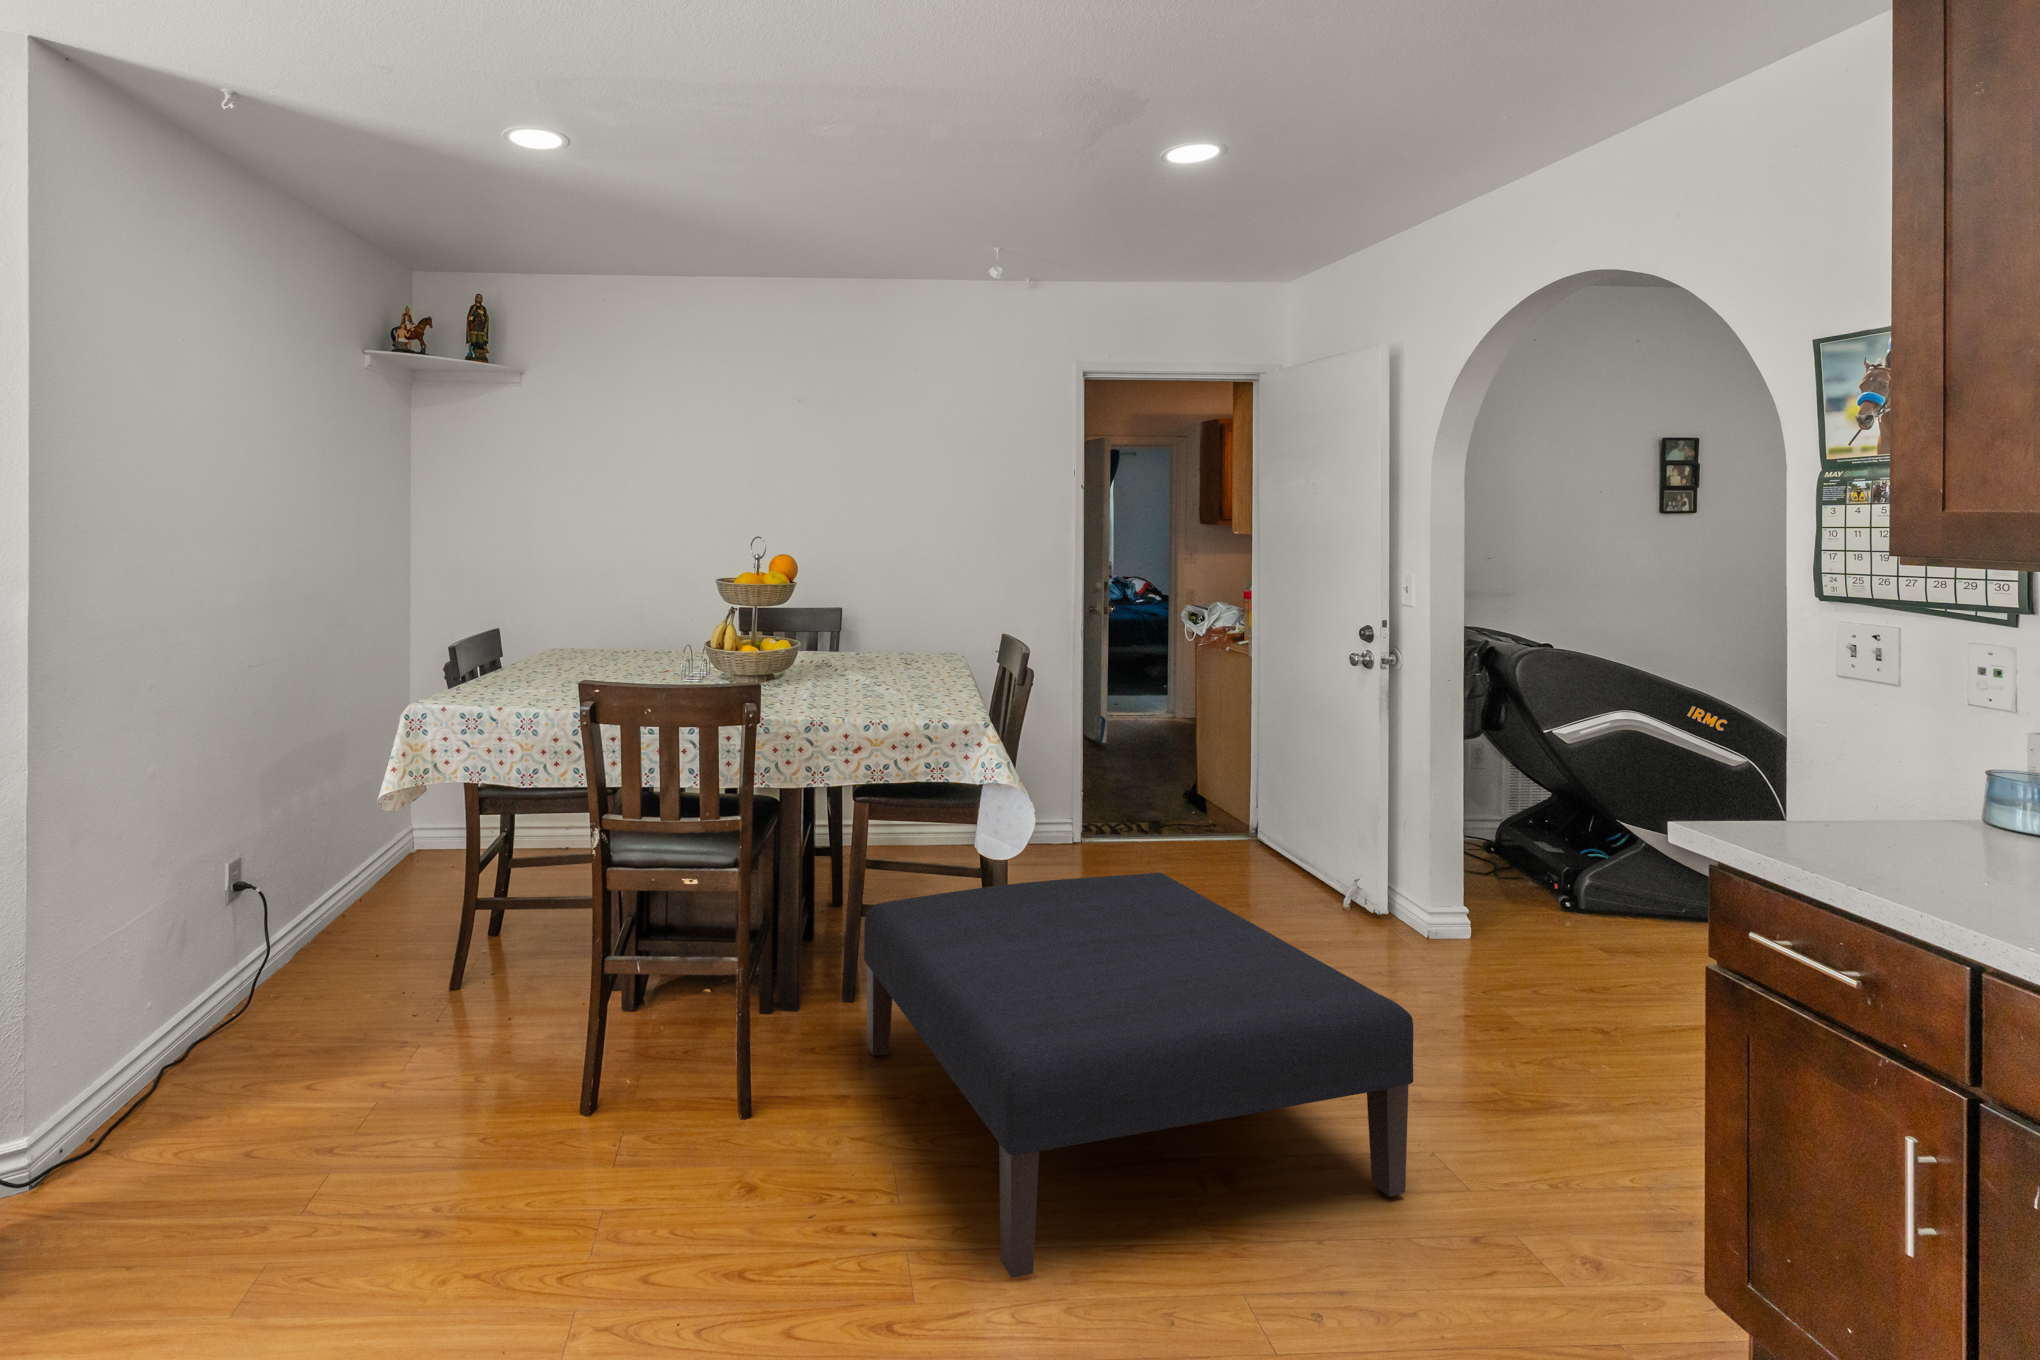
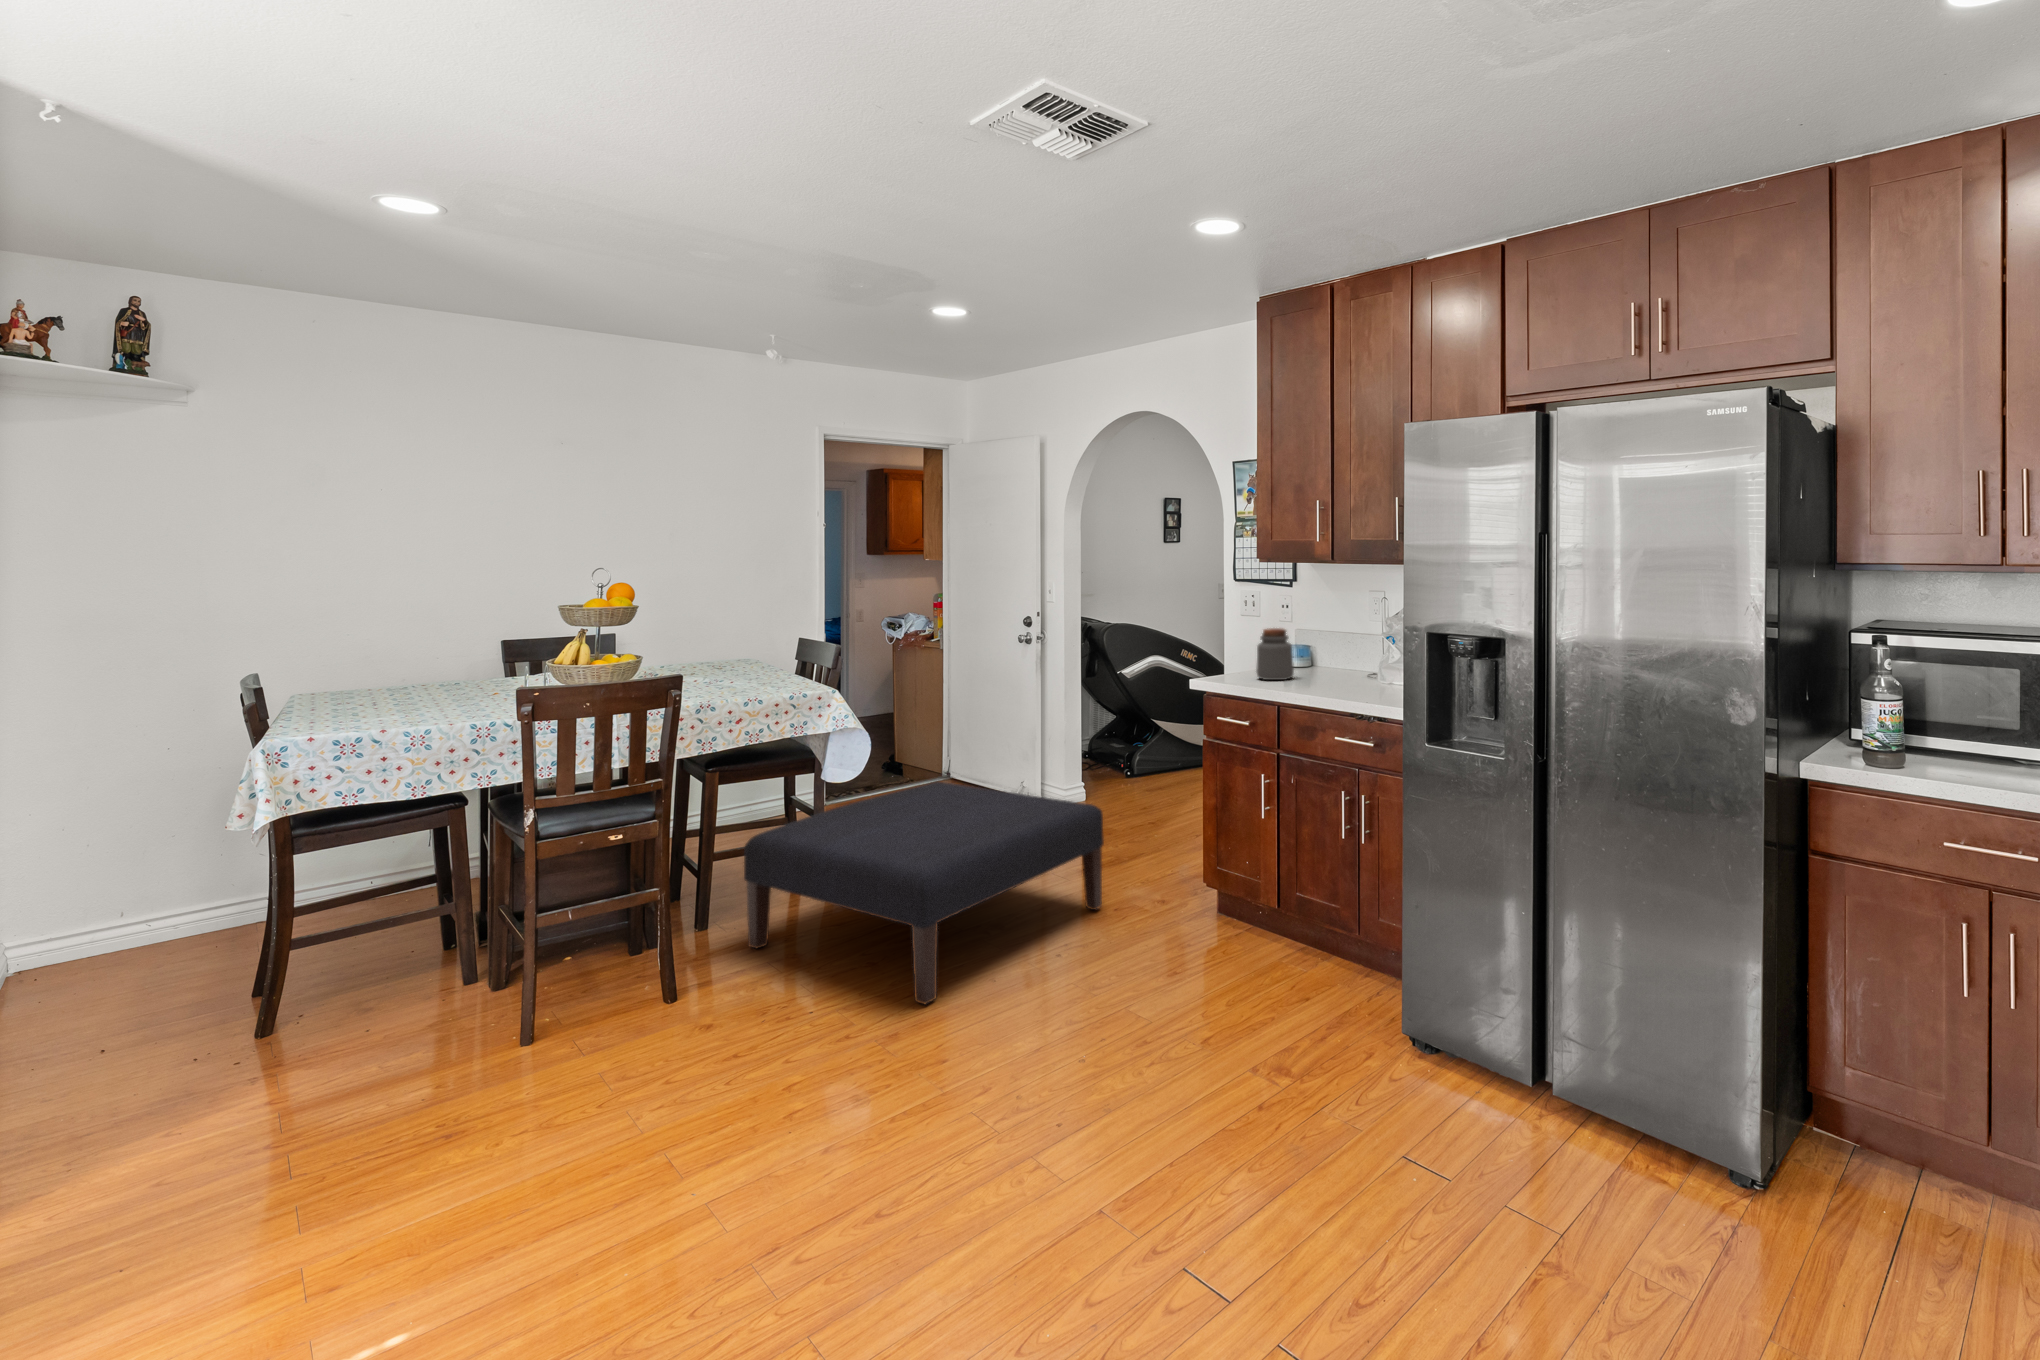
jar: none [1819,726,1950,864] -> present [1256,628,1294,680]

